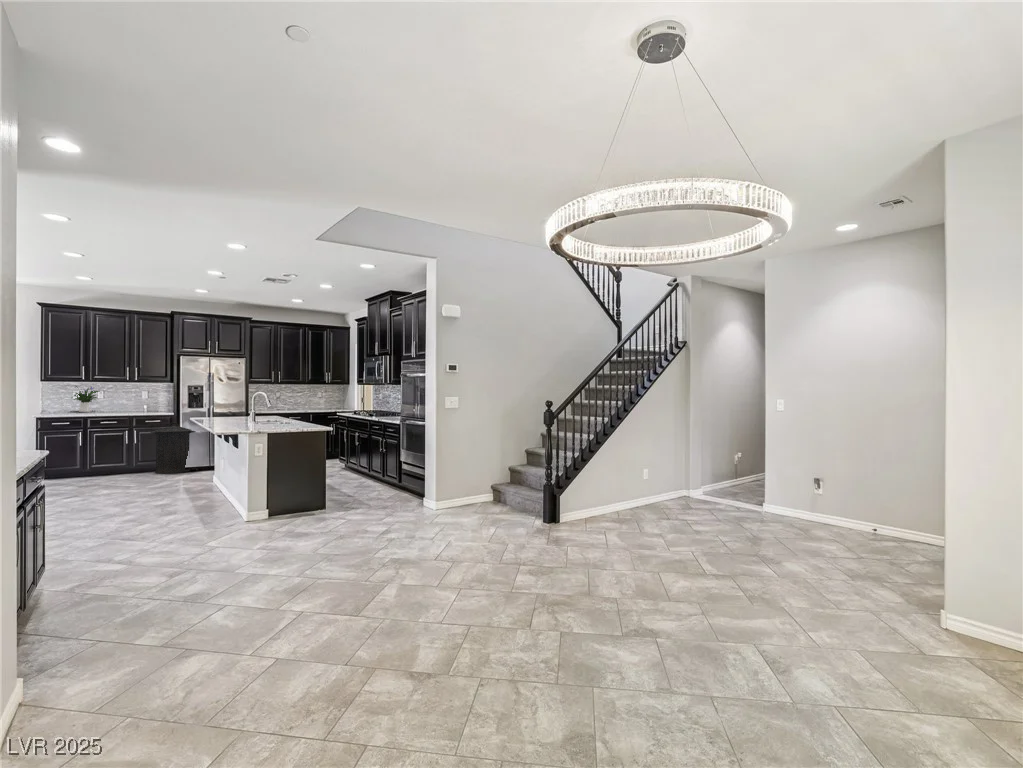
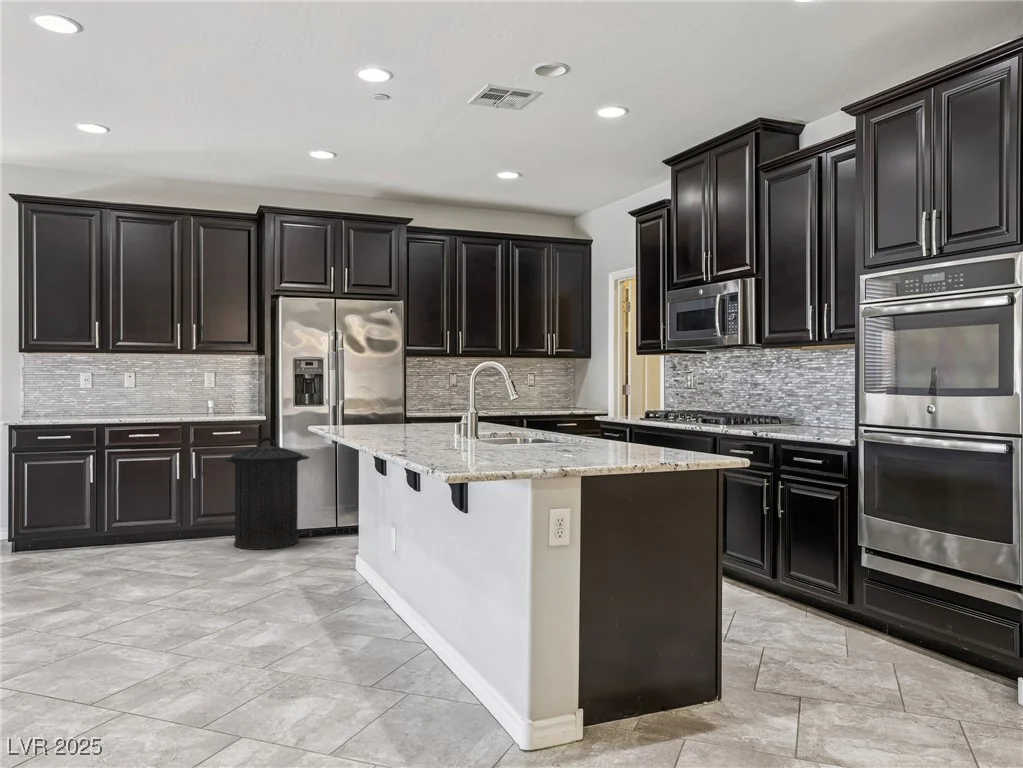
flower arrangement: present [74,386,100,412] -> none [70,359,130,414]

